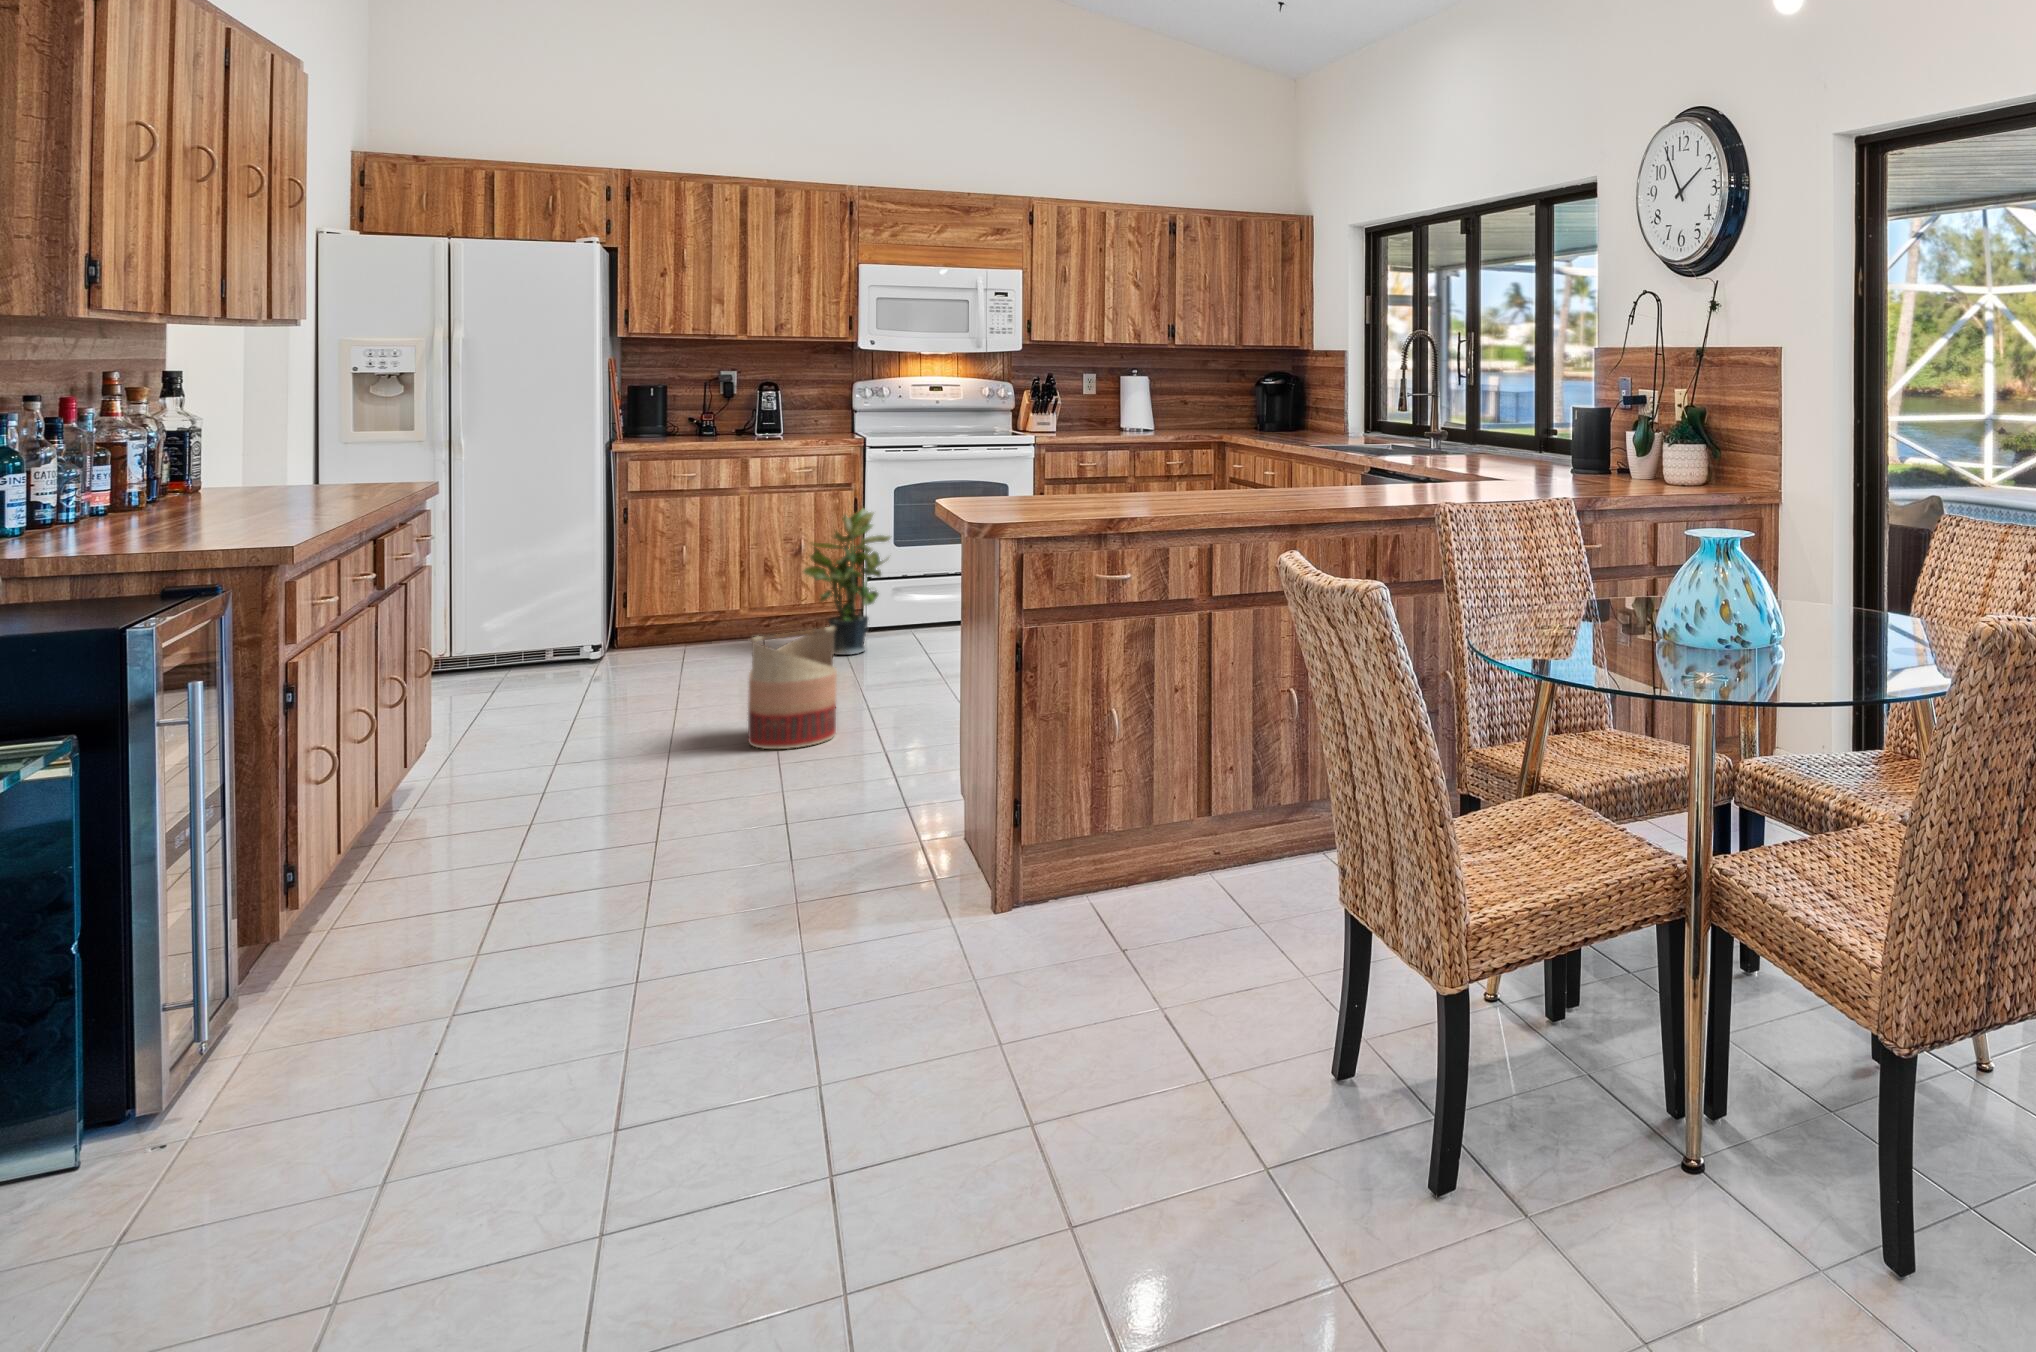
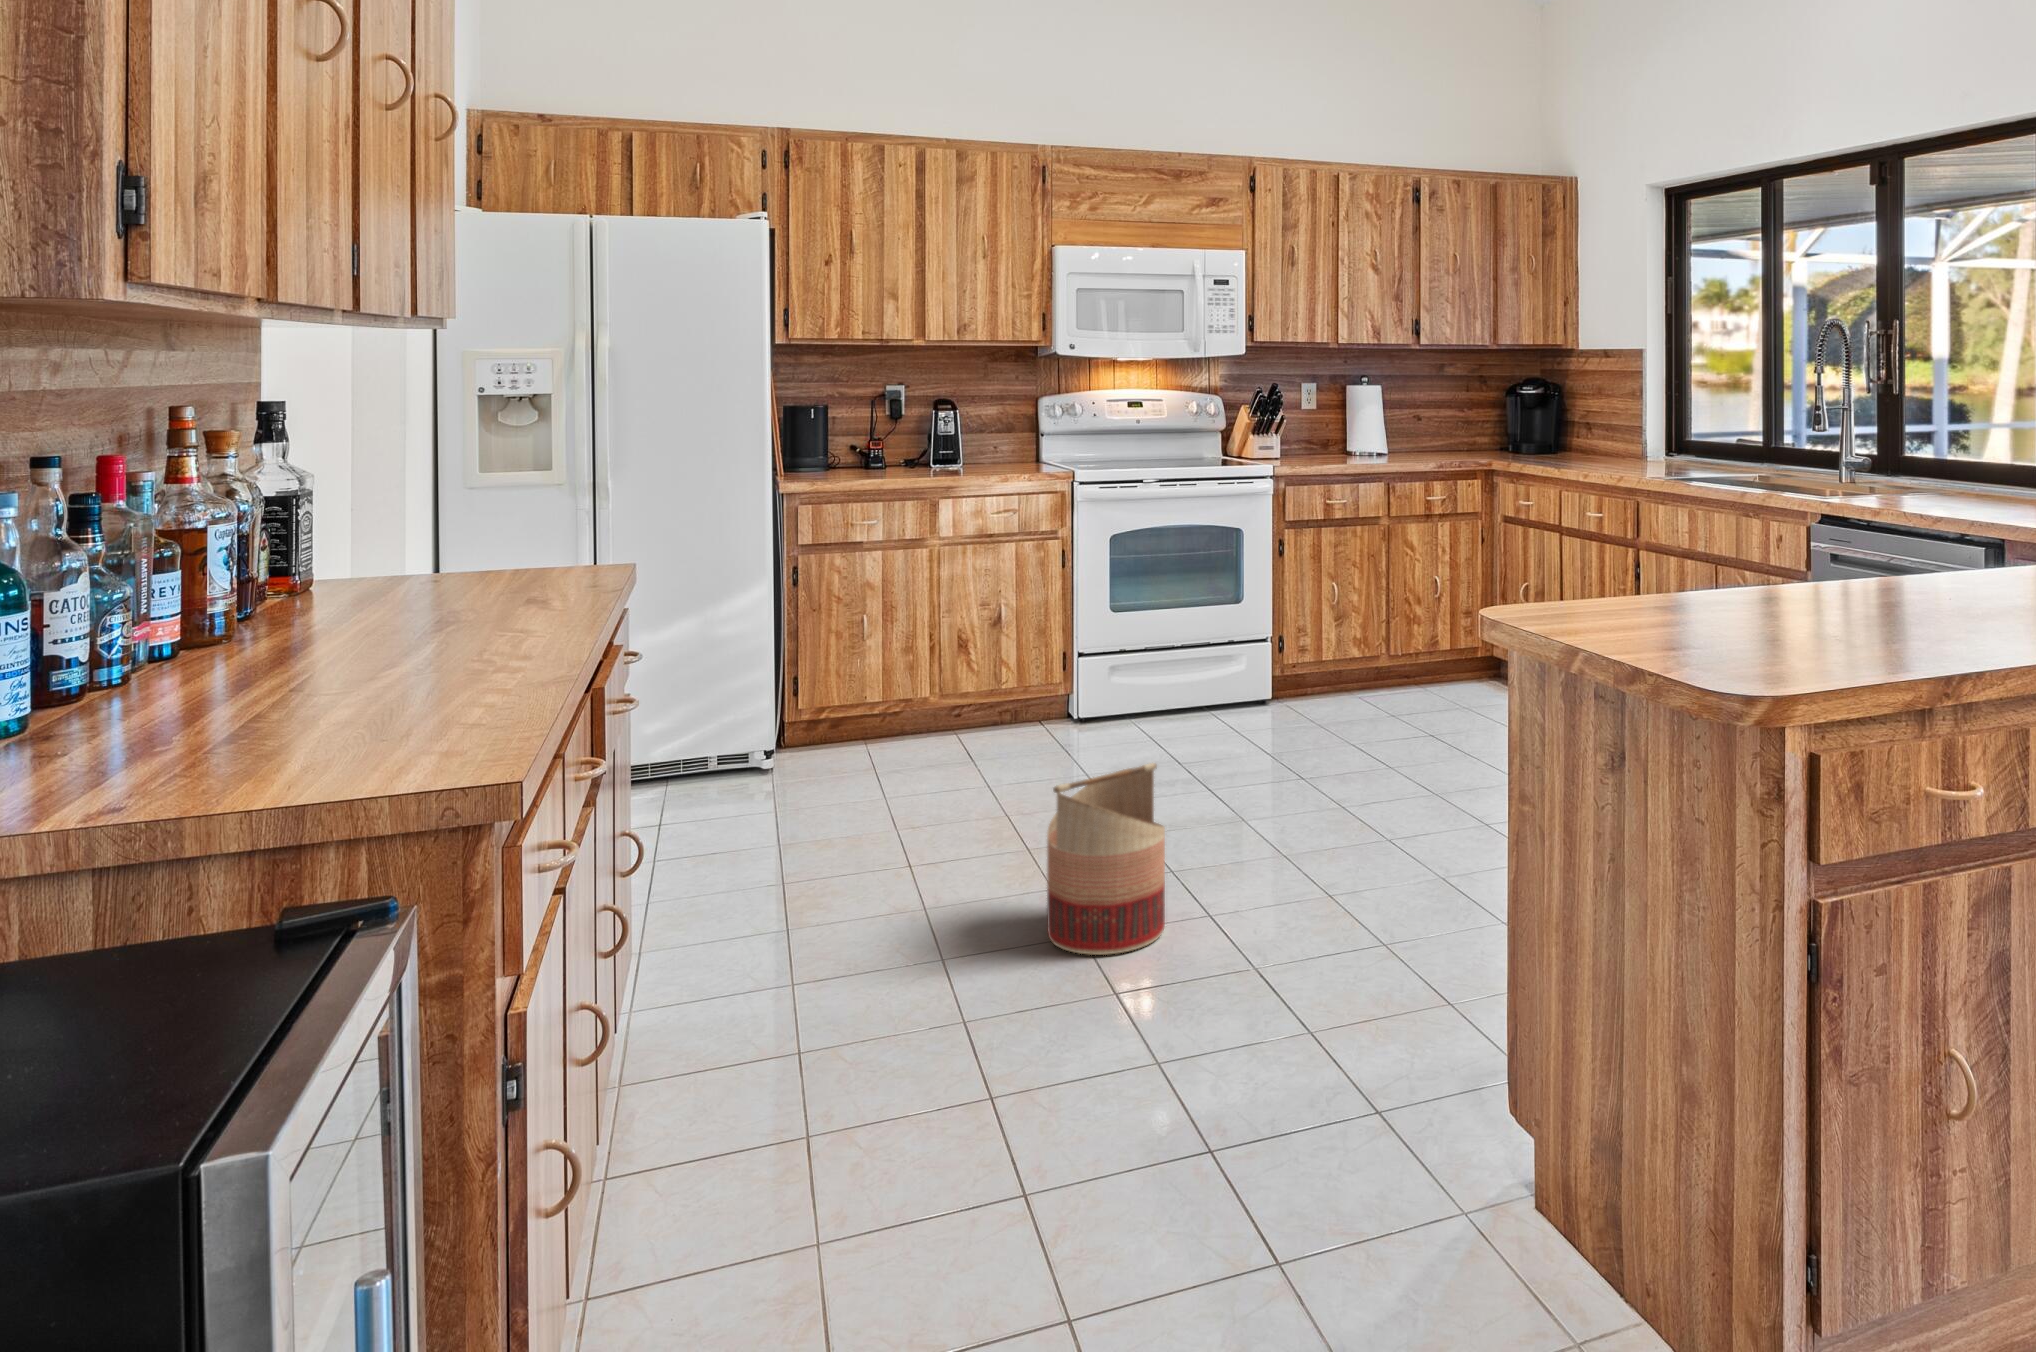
potted plant: present [803,509,890,655] -> none [1021,565,1130,763]

